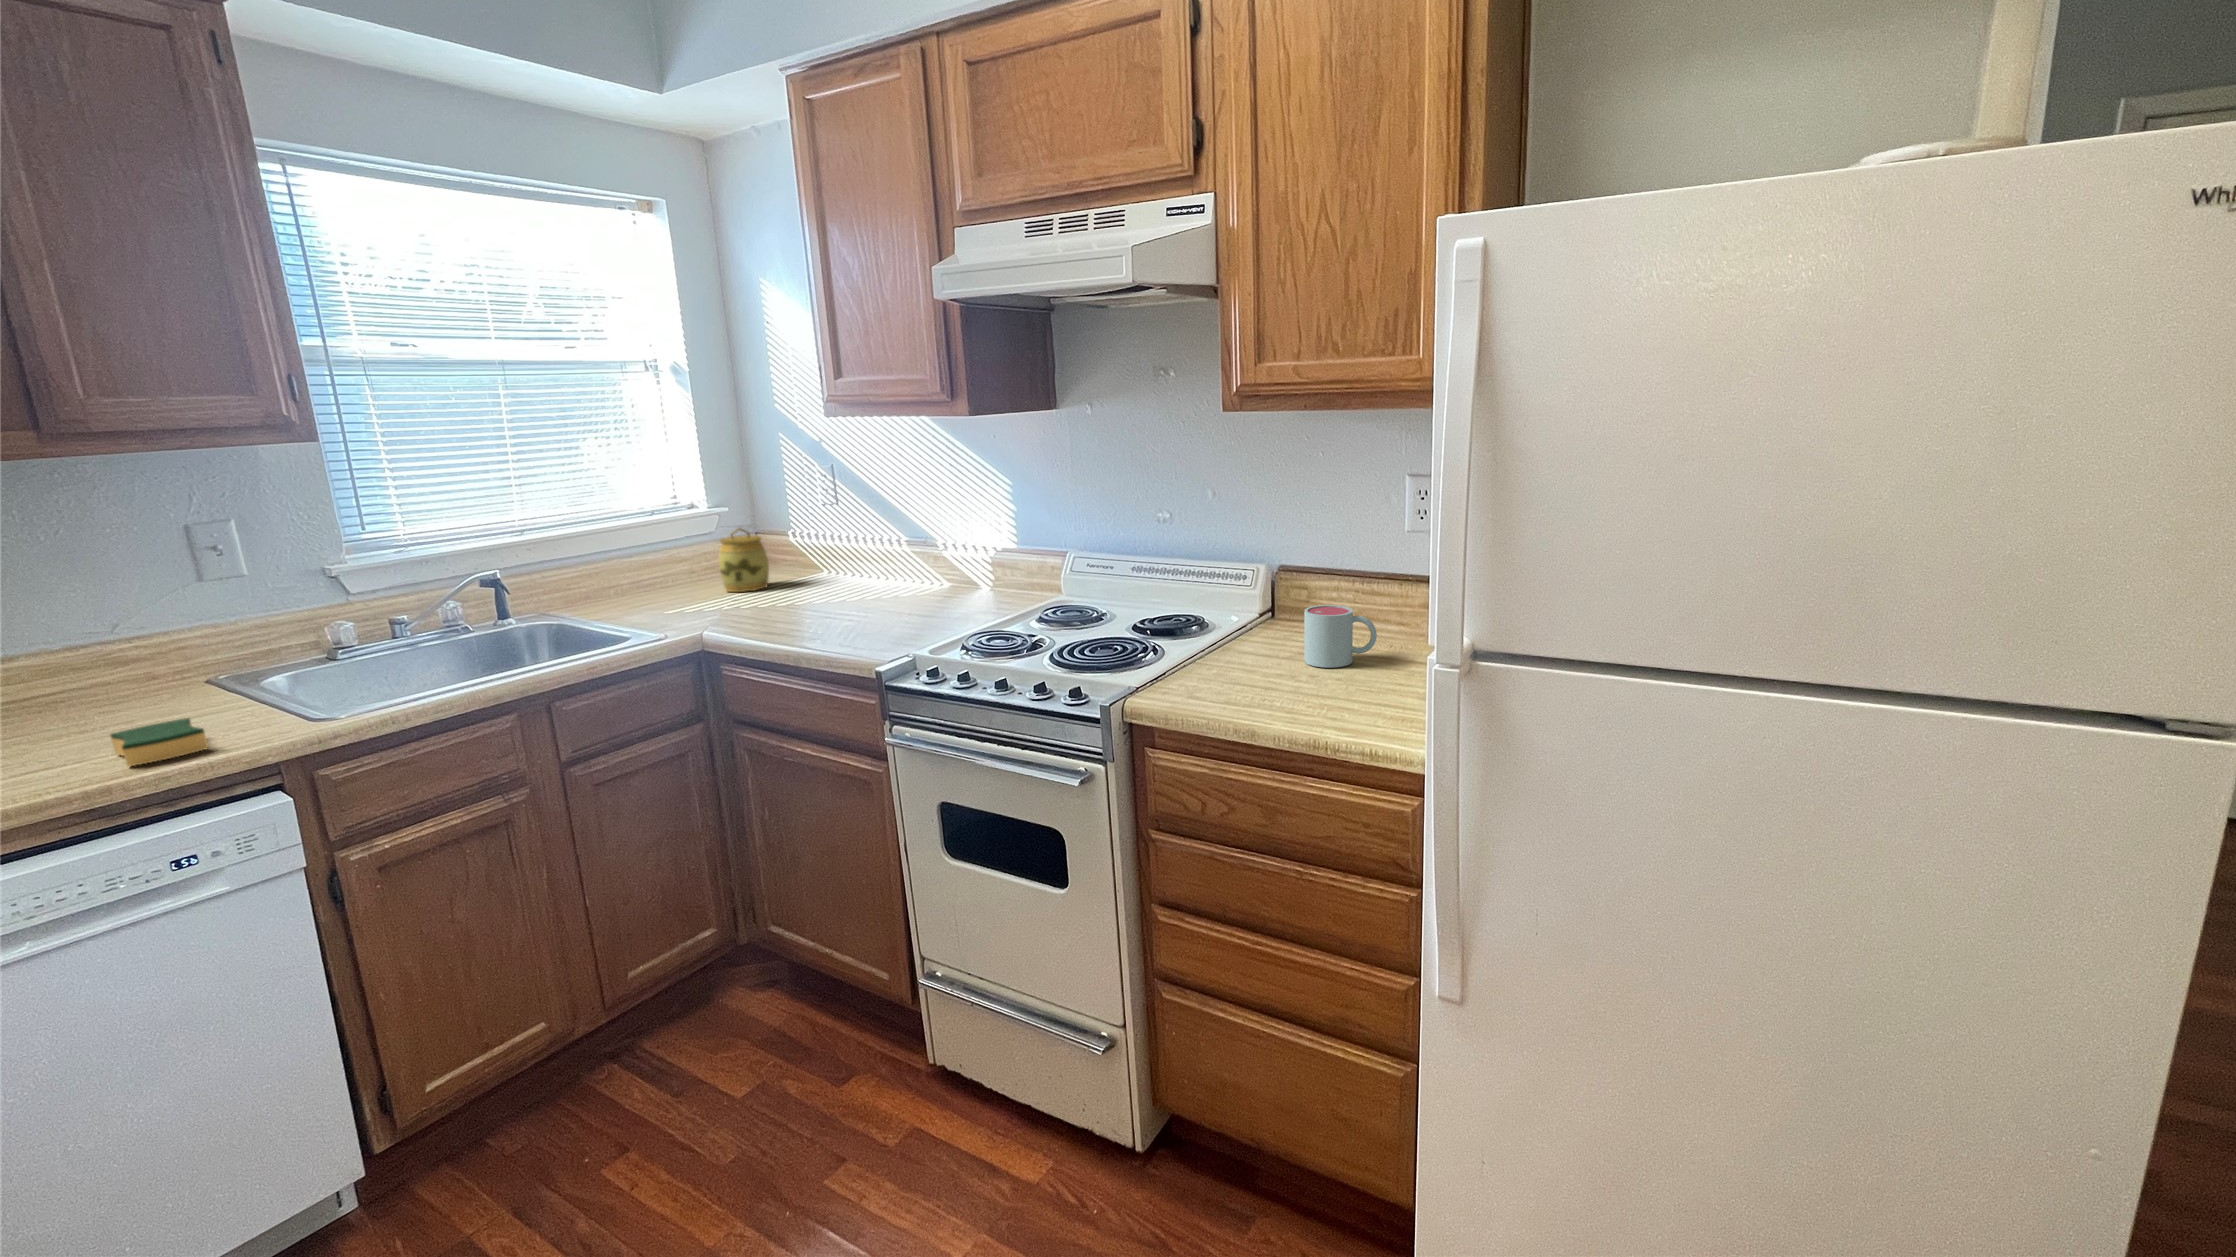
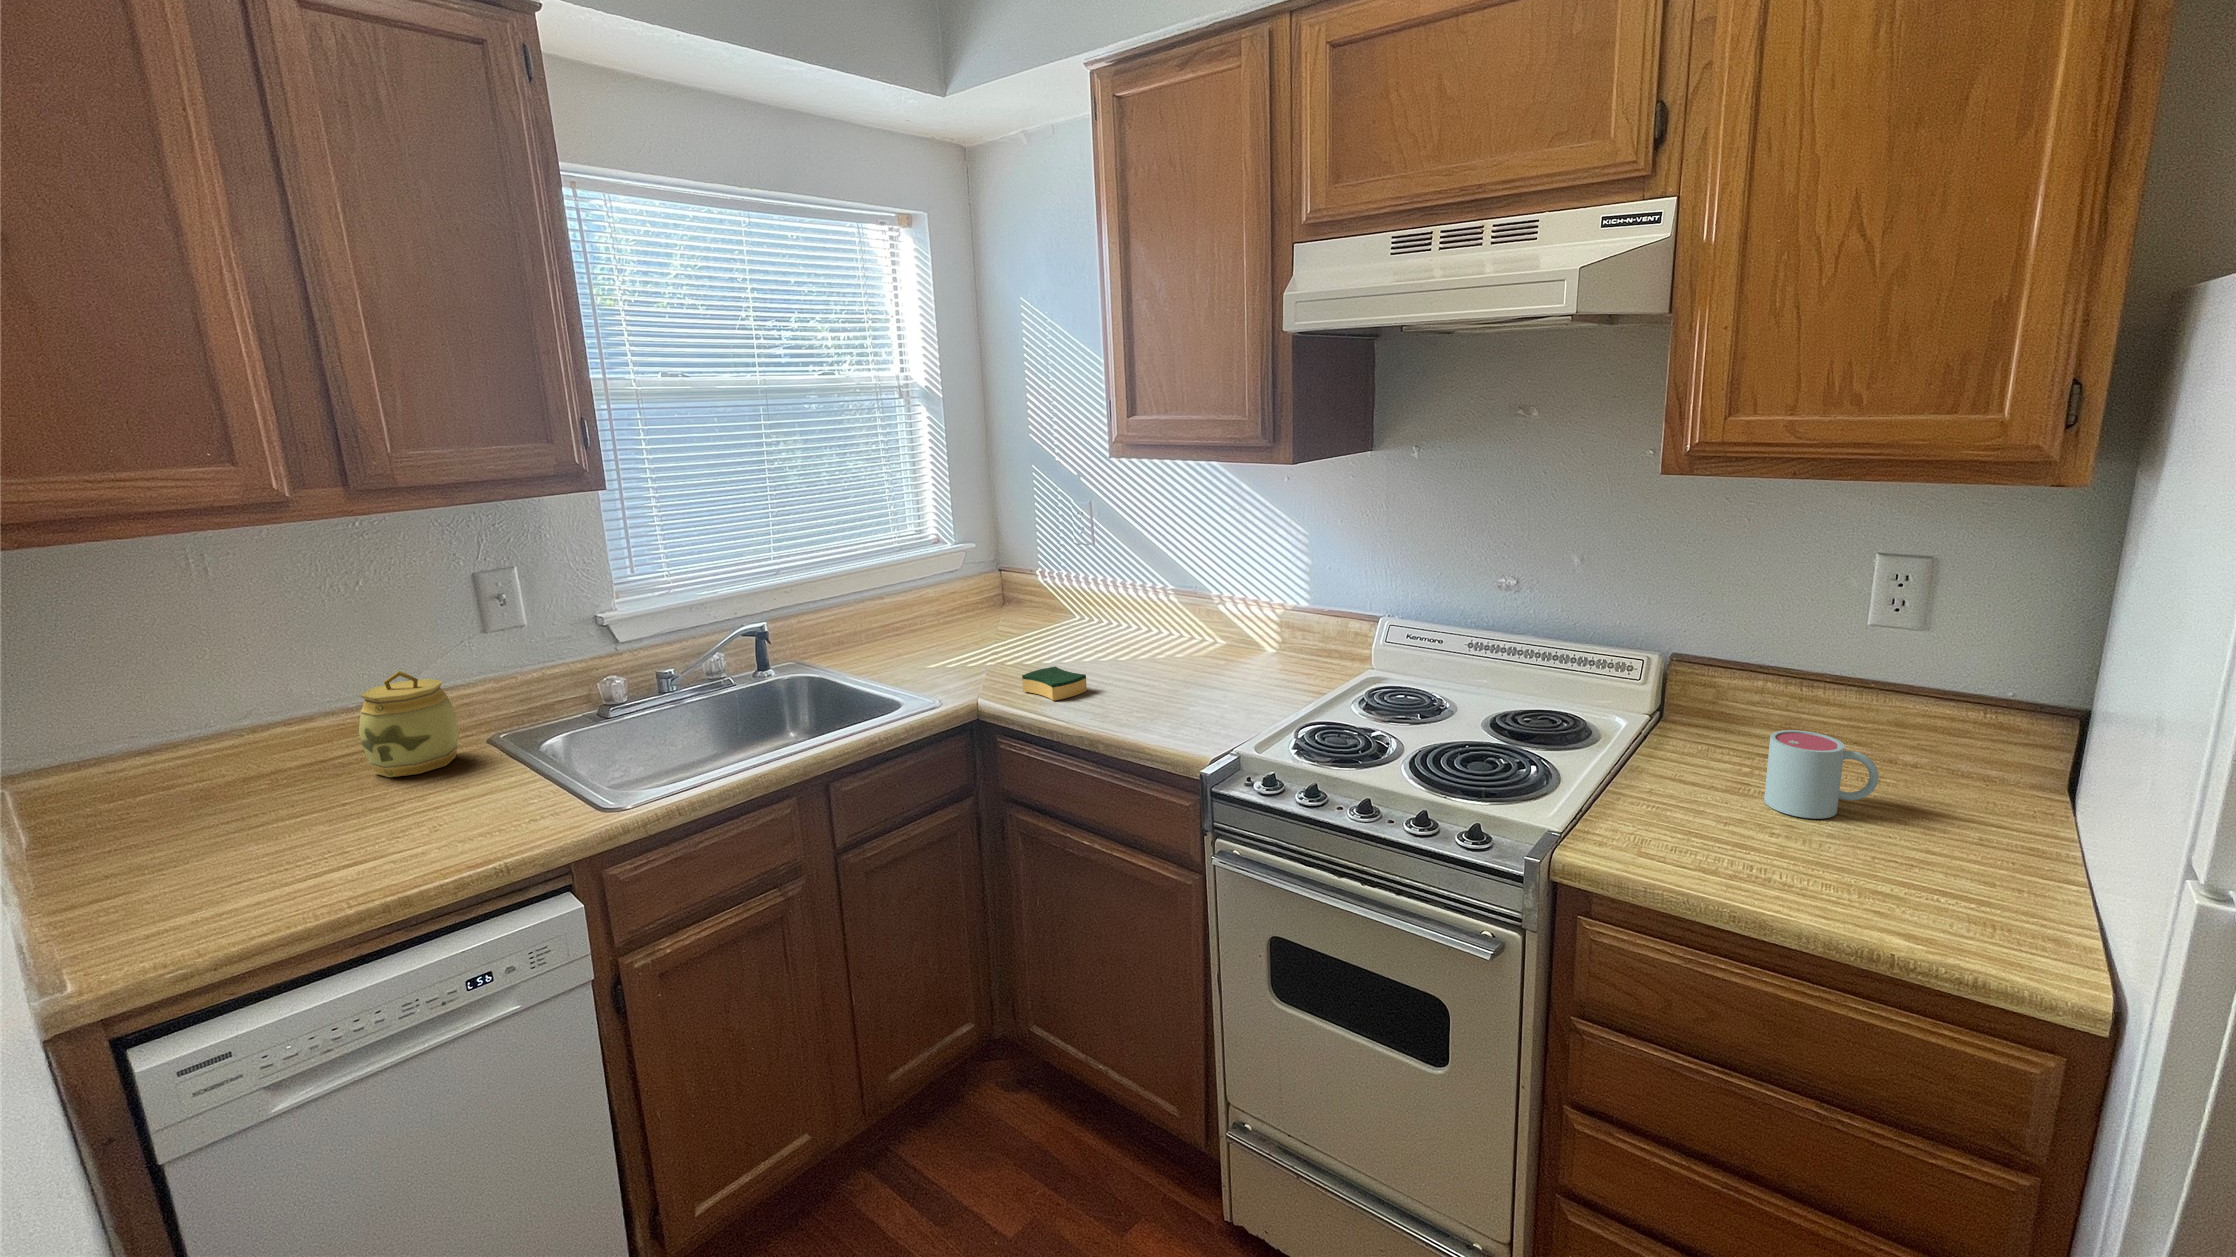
jar: present [718,528,769,592] -> present [359,671,458,777]
sponge: present [111,718,209,766] -> present [1022,666,1087,701]

